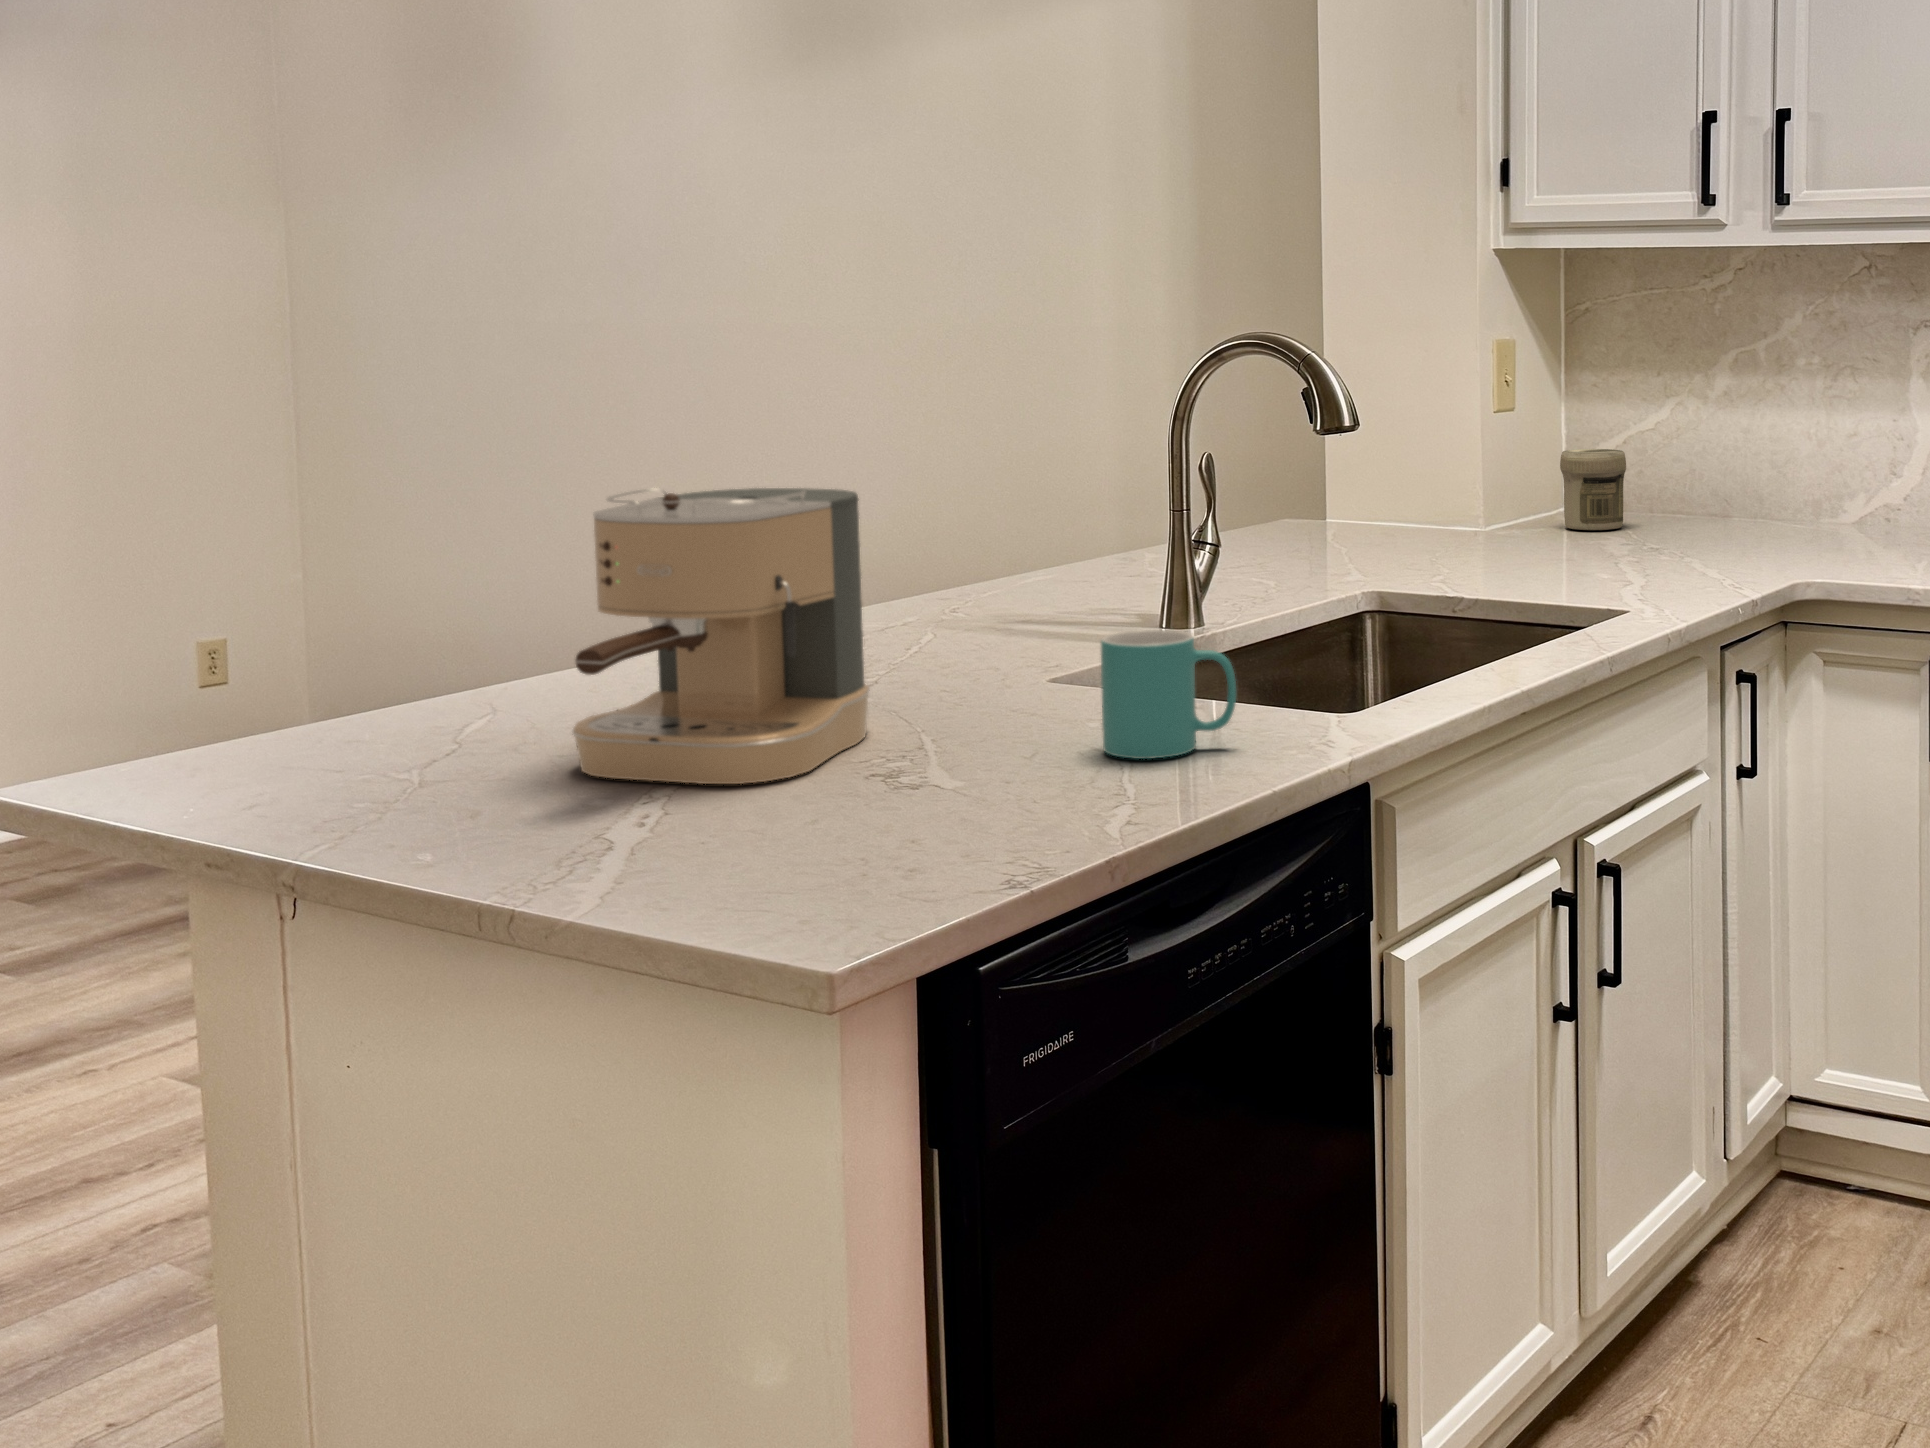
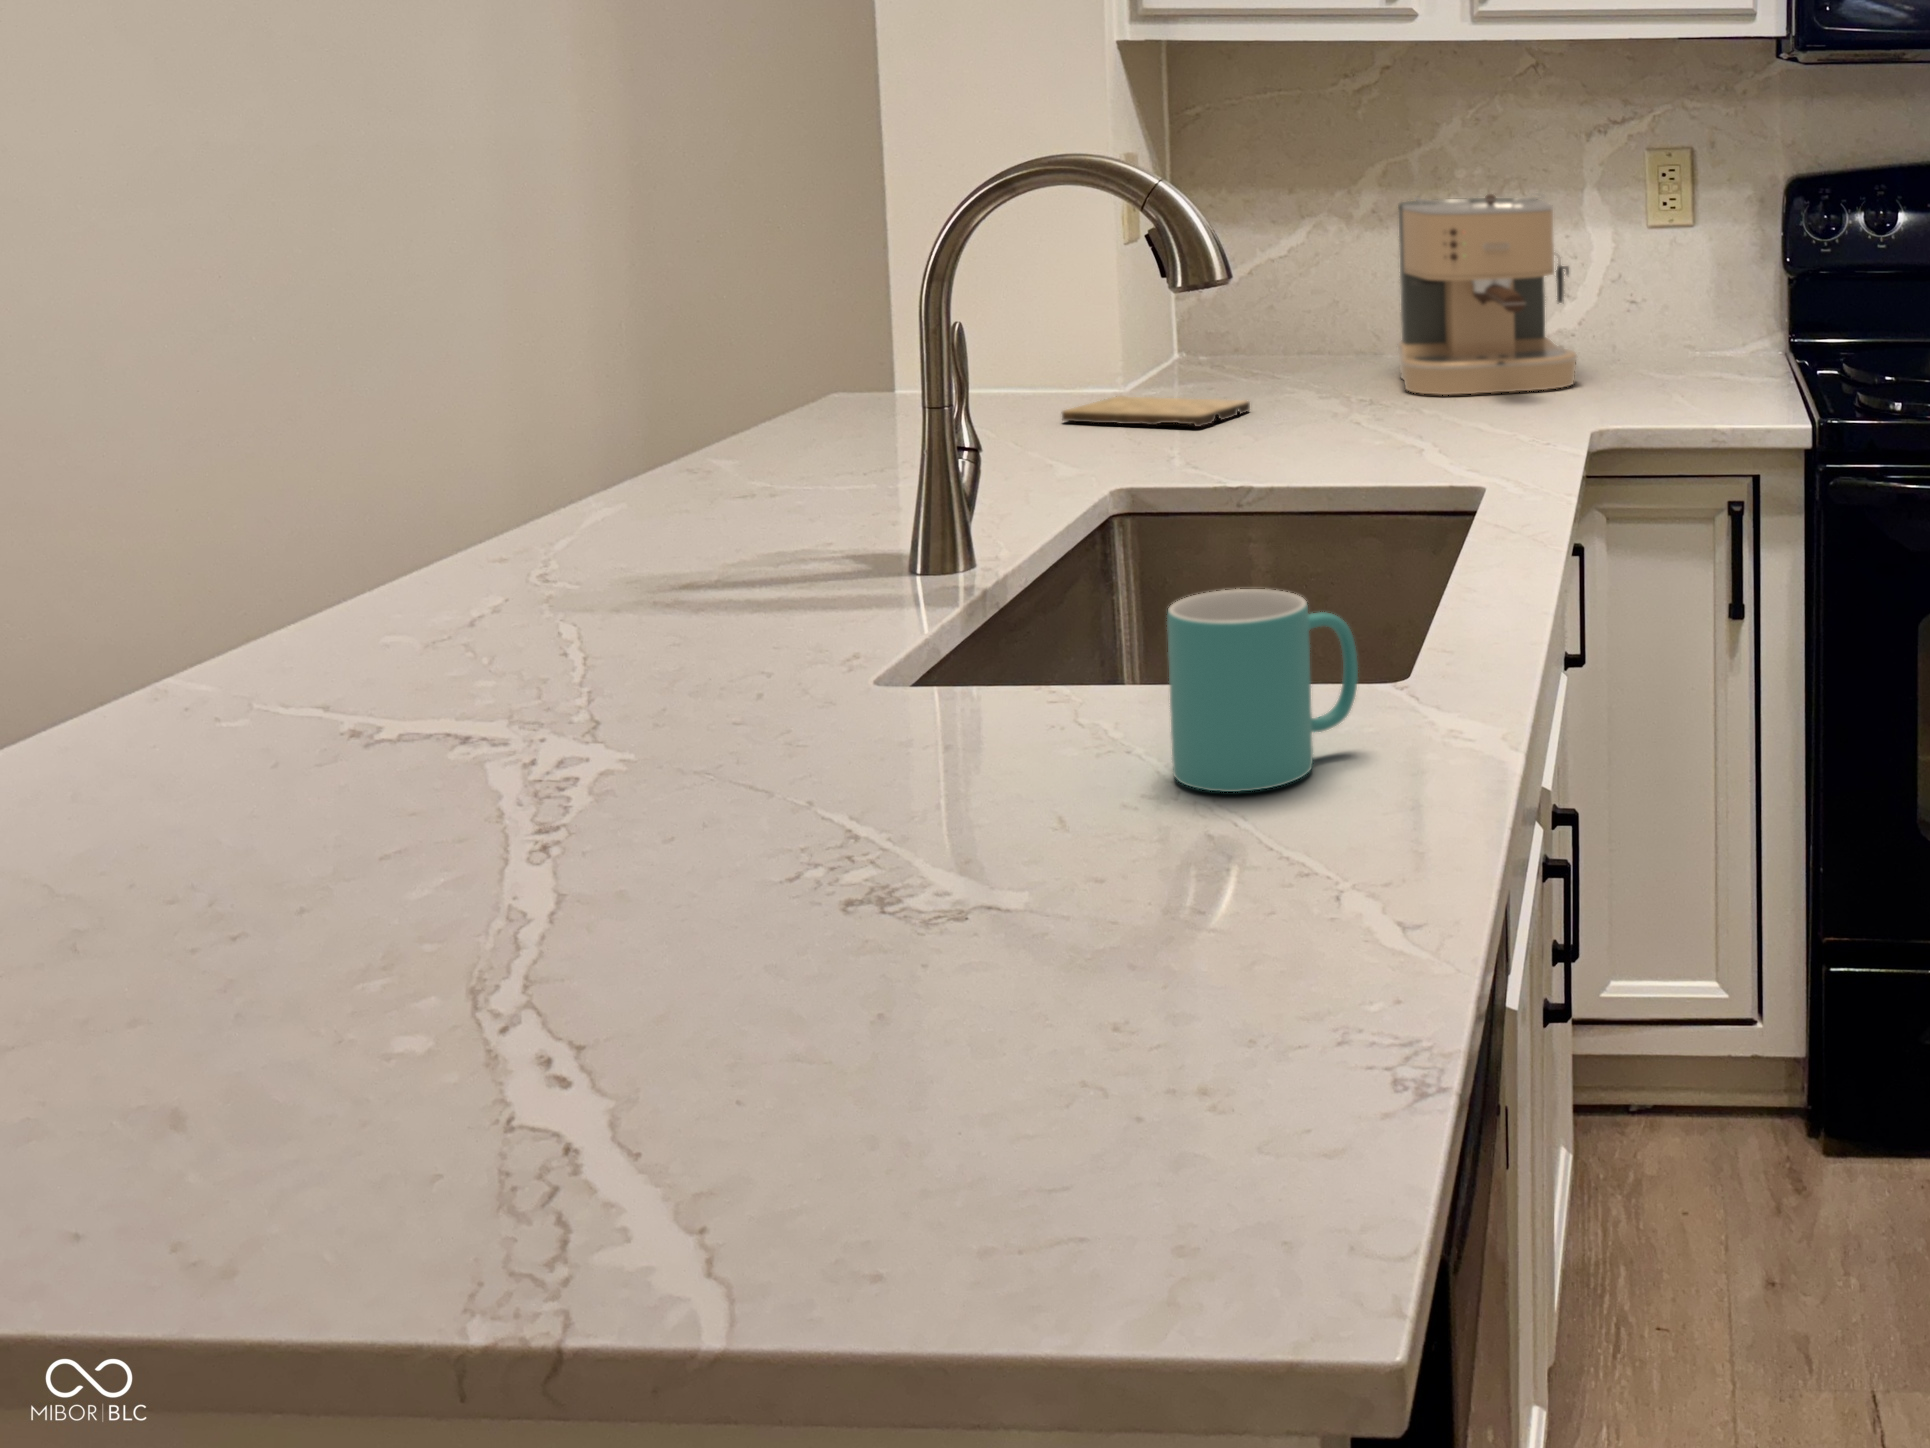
jar: present [1560,449,1626,530] -> none [1191,287,1270,386]
coffee maker: present [572,488,870,784] -> present [1398,194,1577,395]
cutting board: none [1418,530,1566,556] -> present [1062,396,1250,427]

